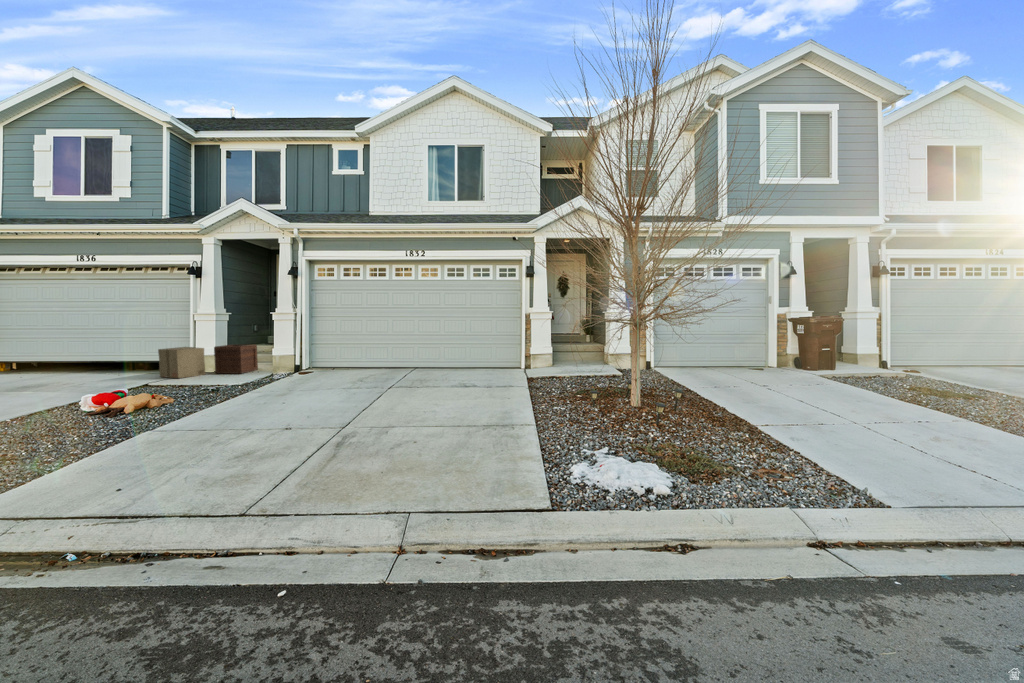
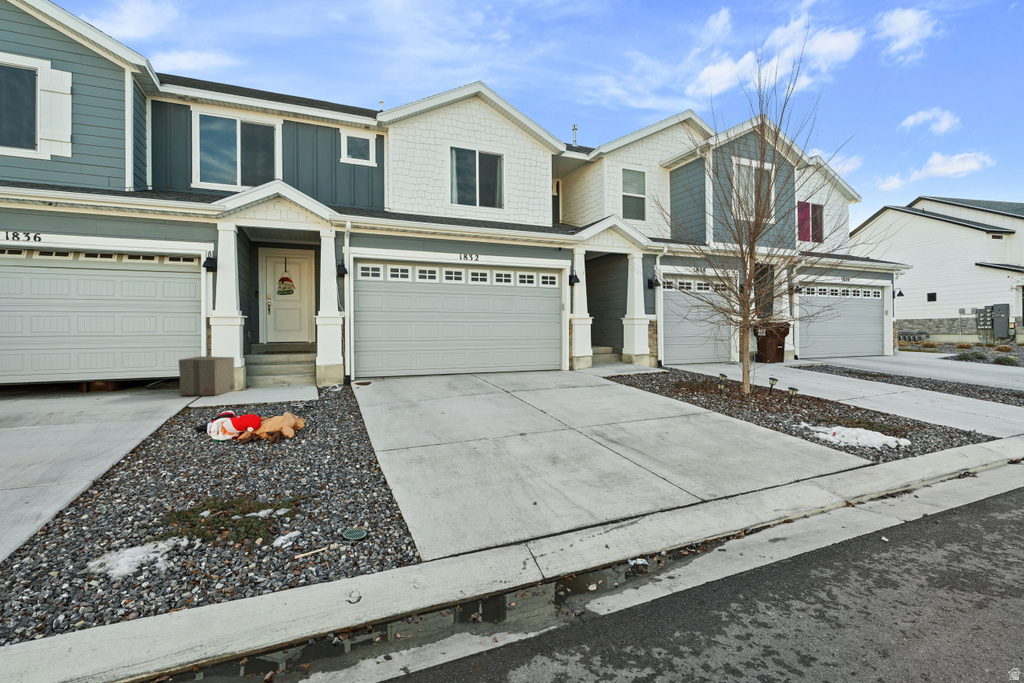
wooden crate: present [214,344,258,374] -> none [247,352,288,388]

